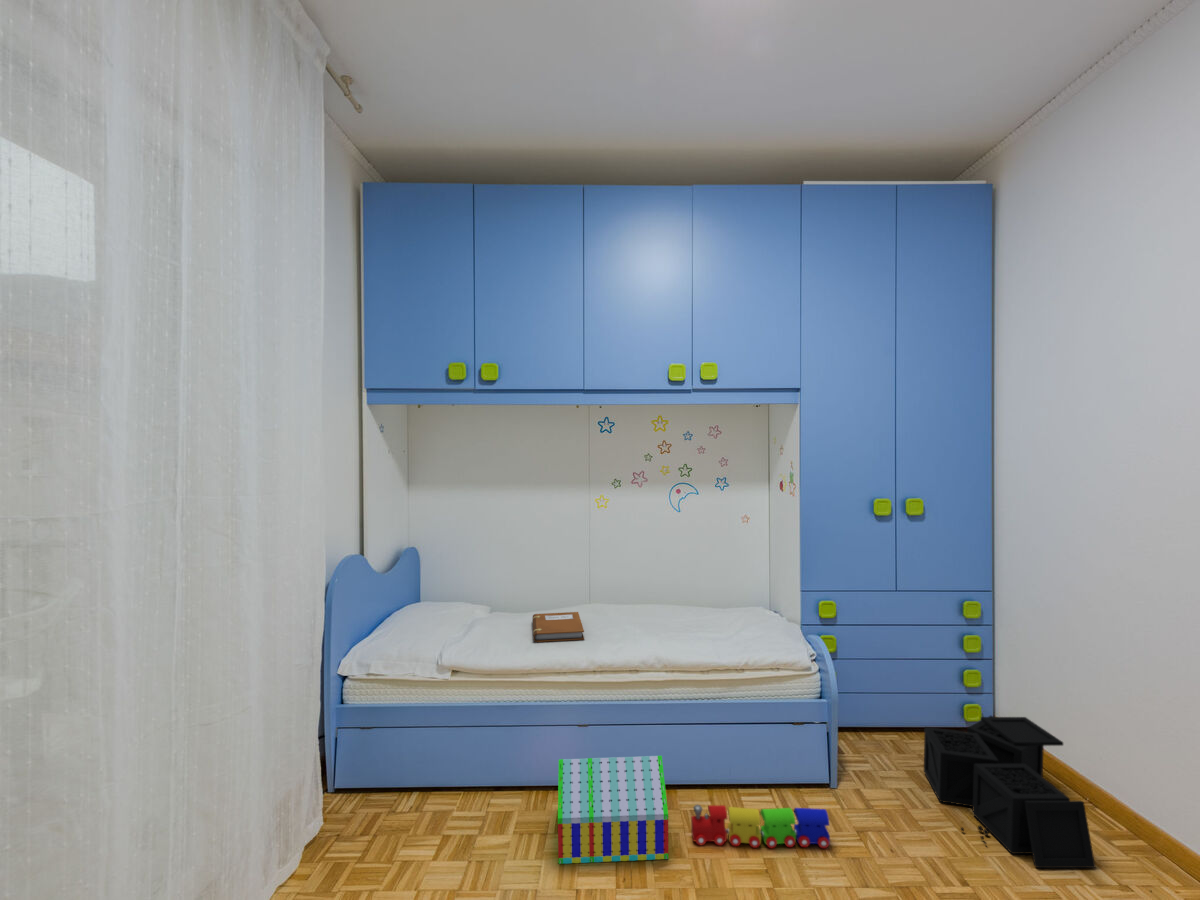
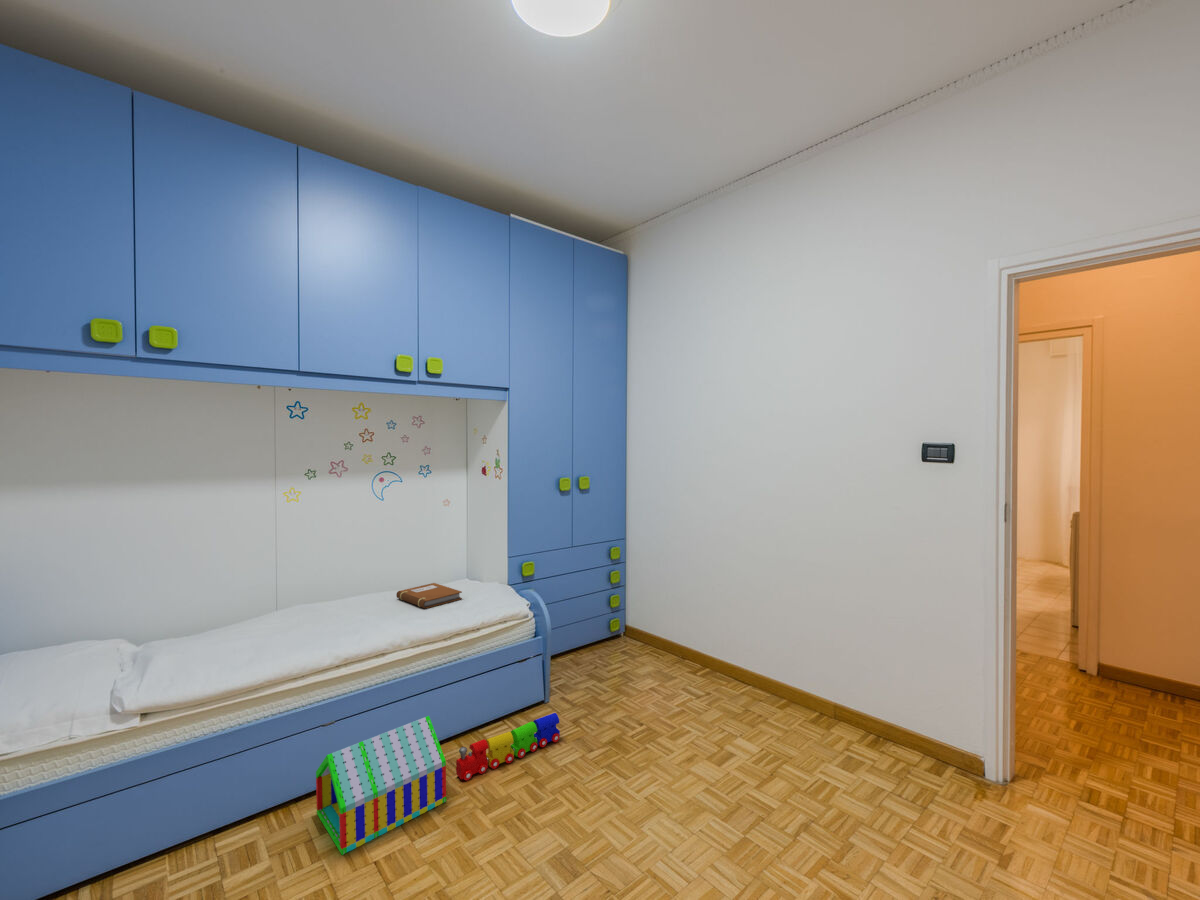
notebook: present [532,612,584,642] -> present [396,583,462,608]
storage bin: present [924,716,1095,868] -> none [596,617,694,701]

